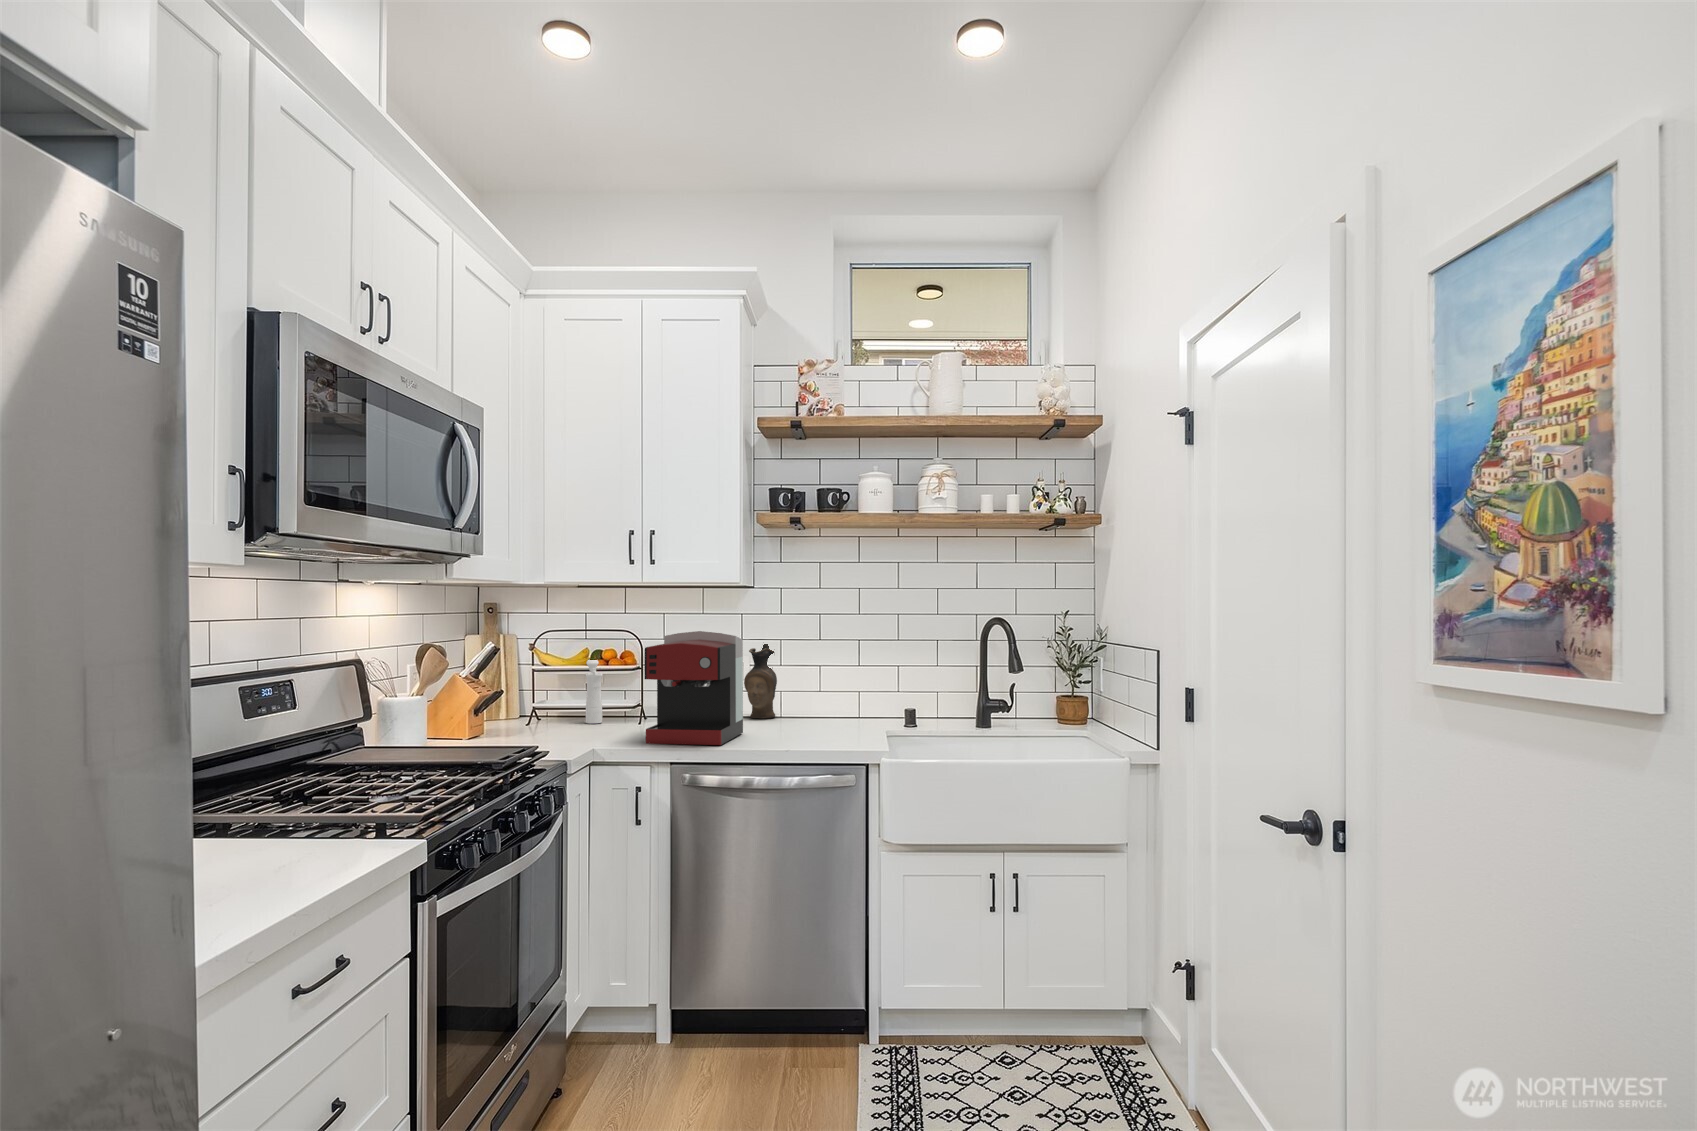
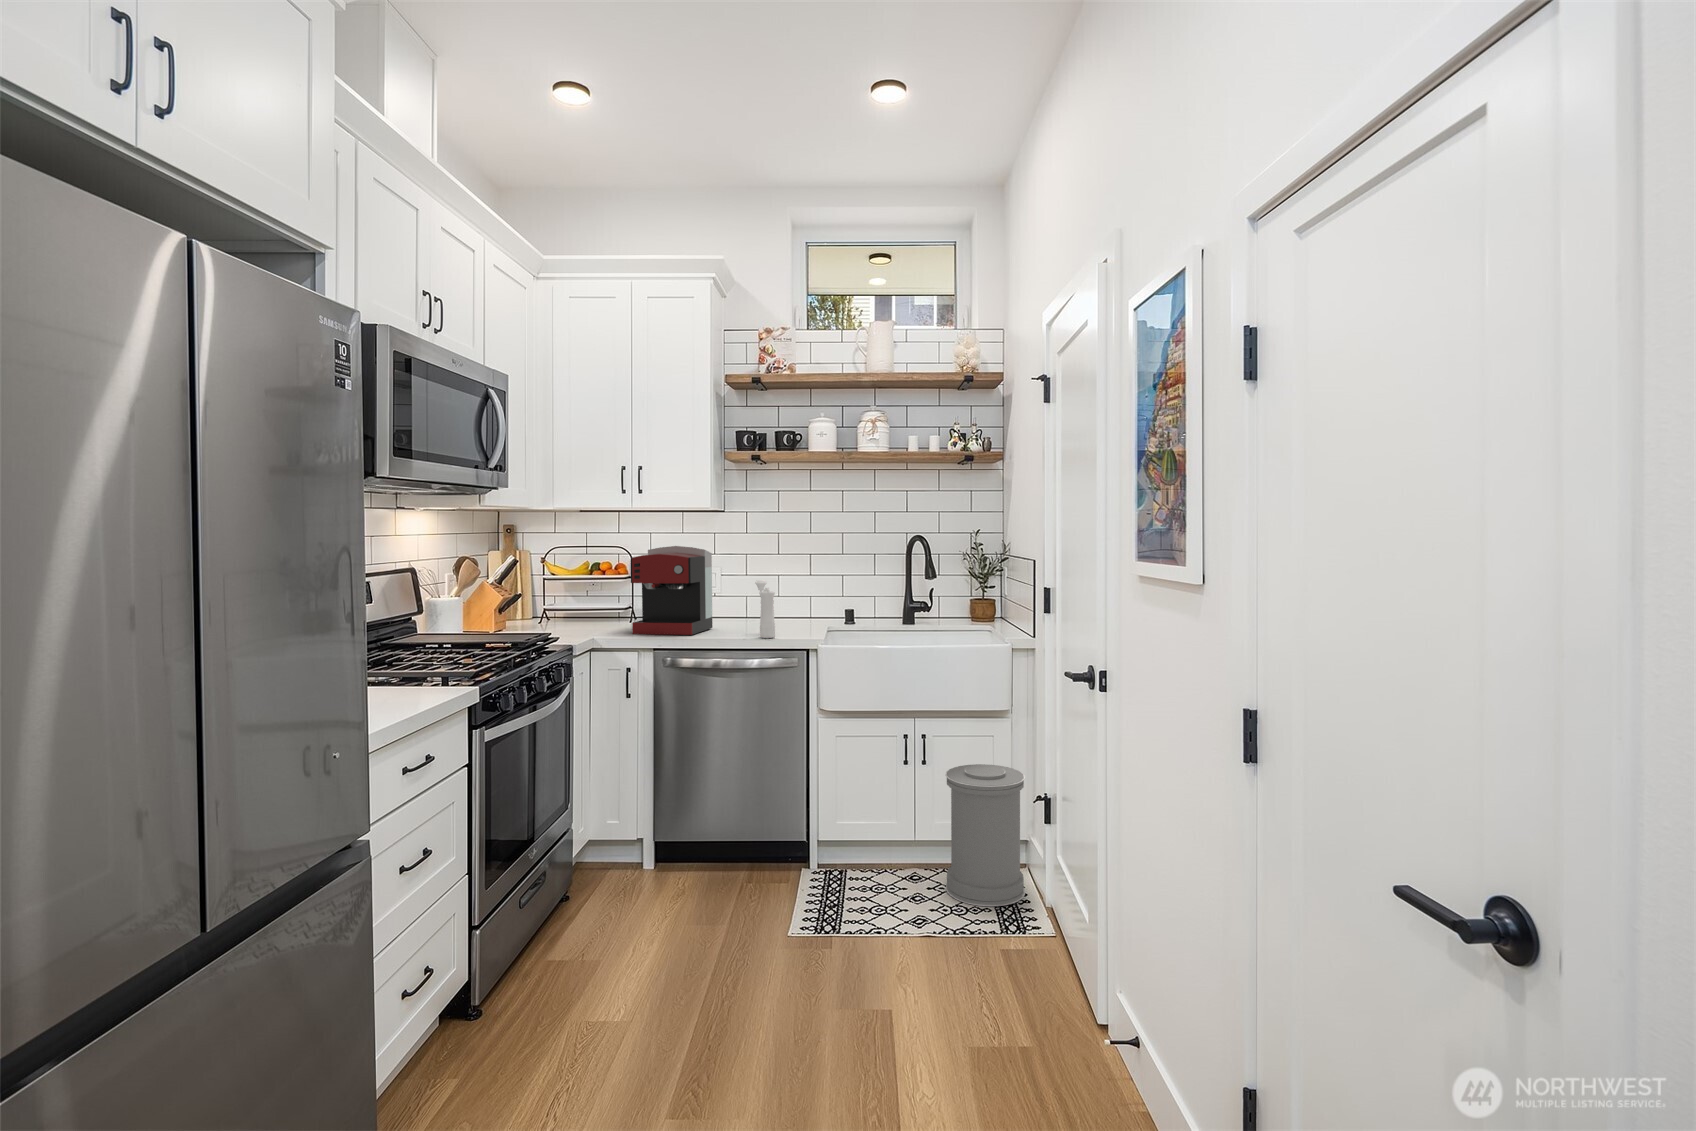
ceramic pitcher: present [744,644,777,718] -> none [717,556,744,619]
pepper mill: present [586,660,603,724] -> present [755,580,775,638]
trash can: none [1048,913,1154,1108] -> present [946,764,1025,906]

